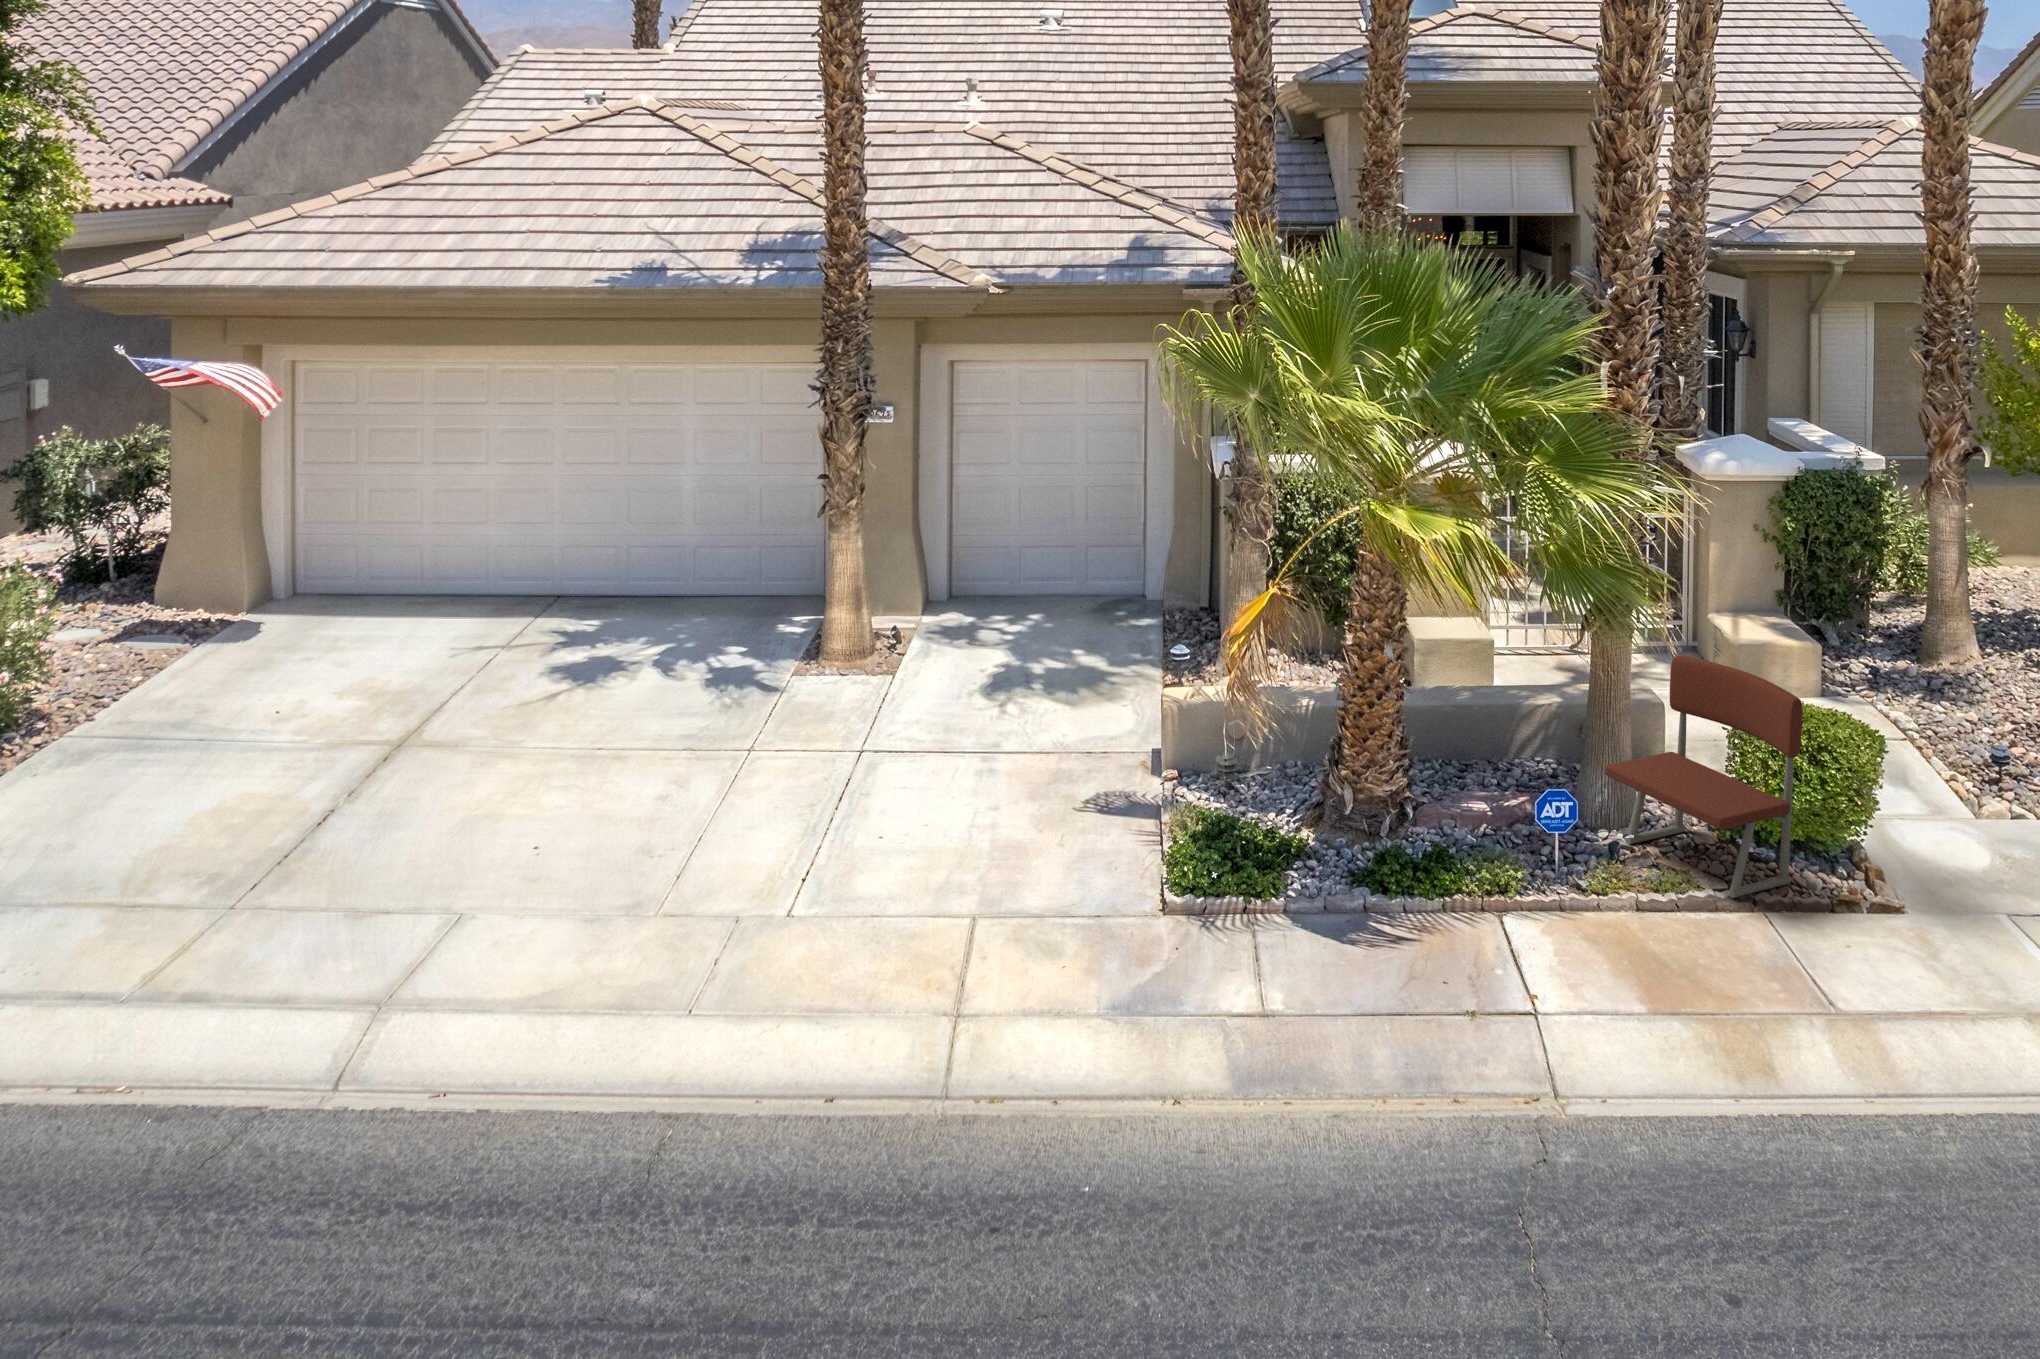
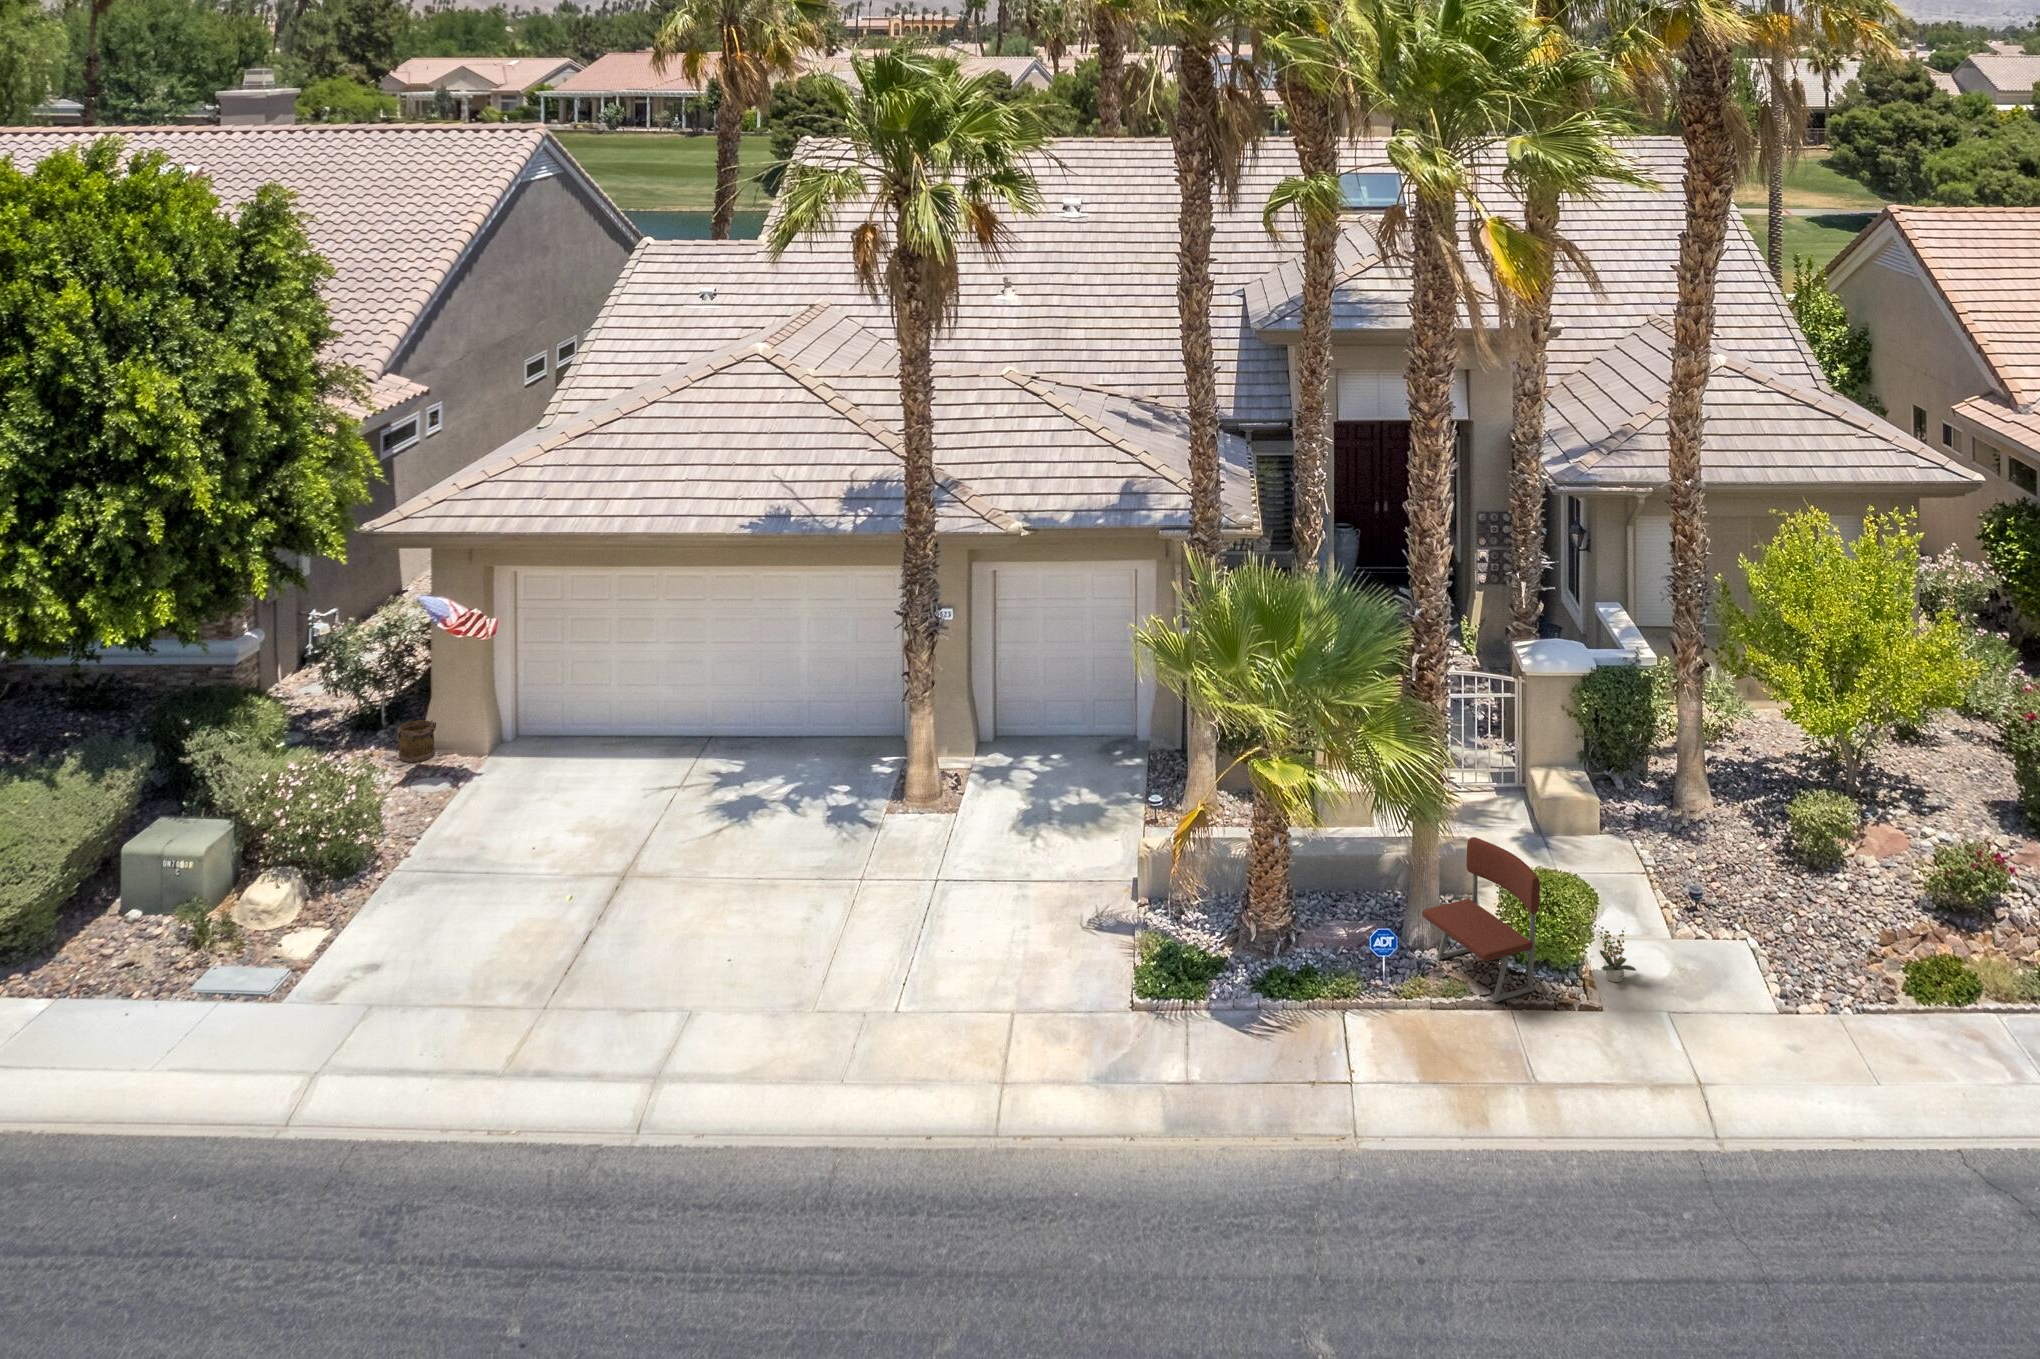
bucket: none [109,566,169,622] -> present [397,720,436,762]
potted plant: none [1879,786,1945,872] -> present [1597,925,1636,982]

